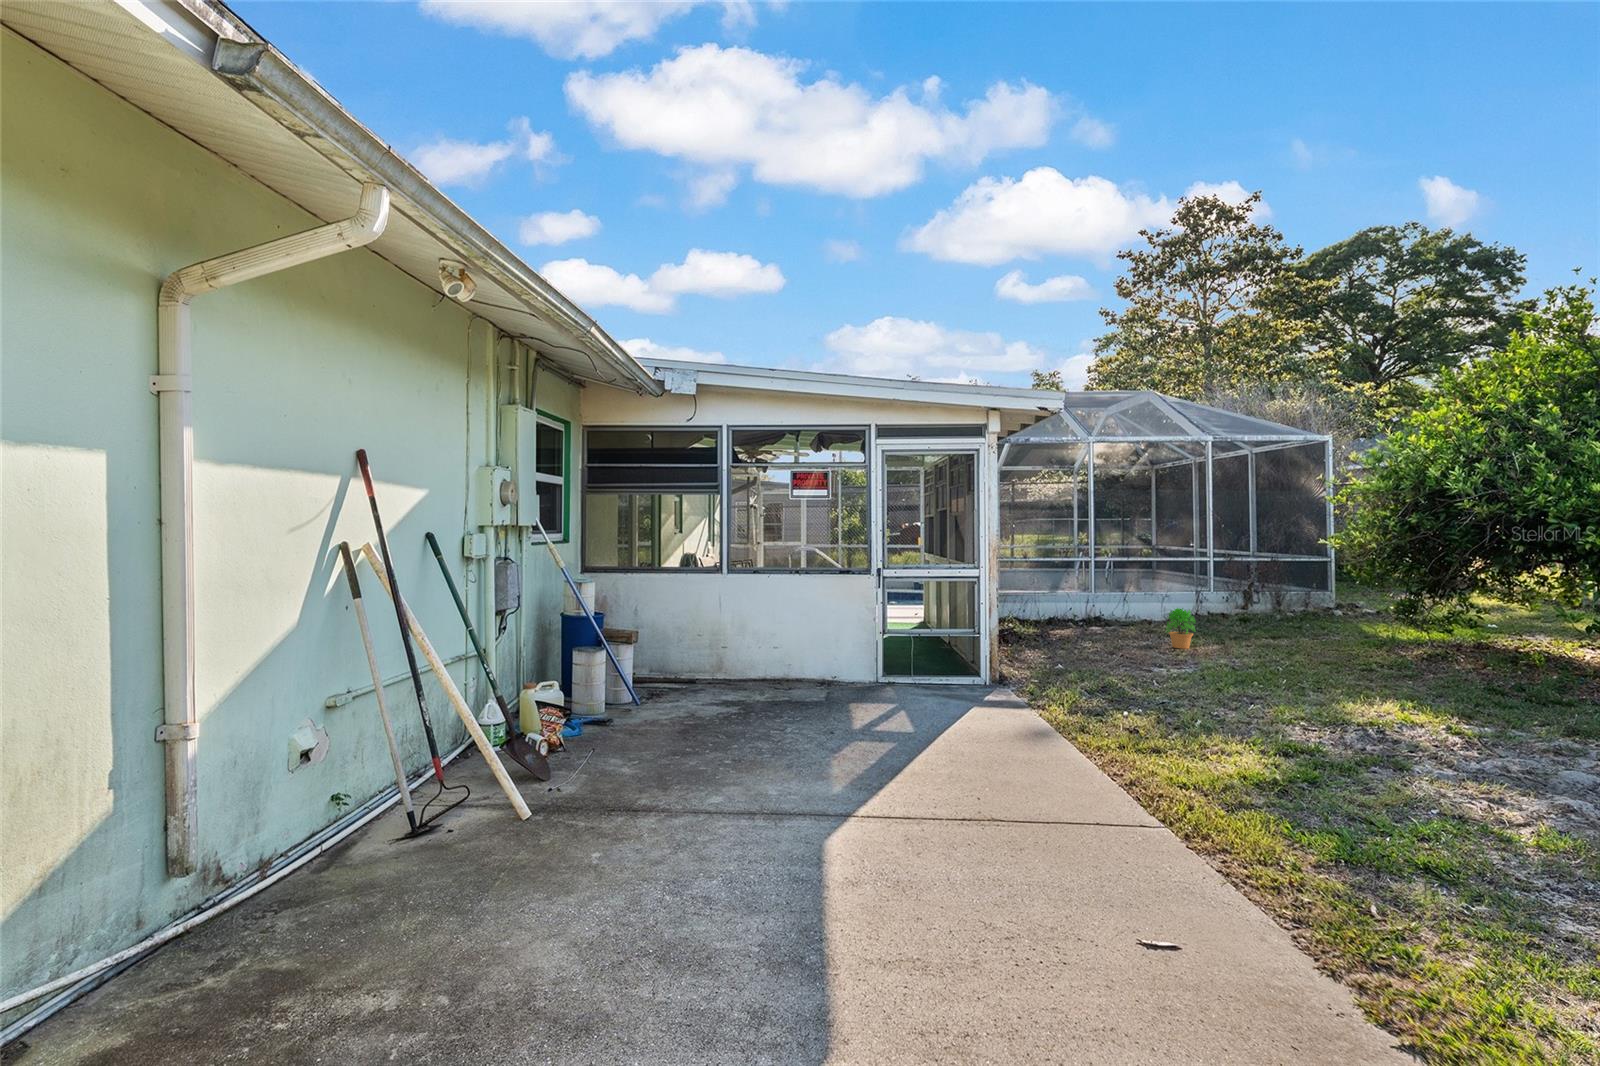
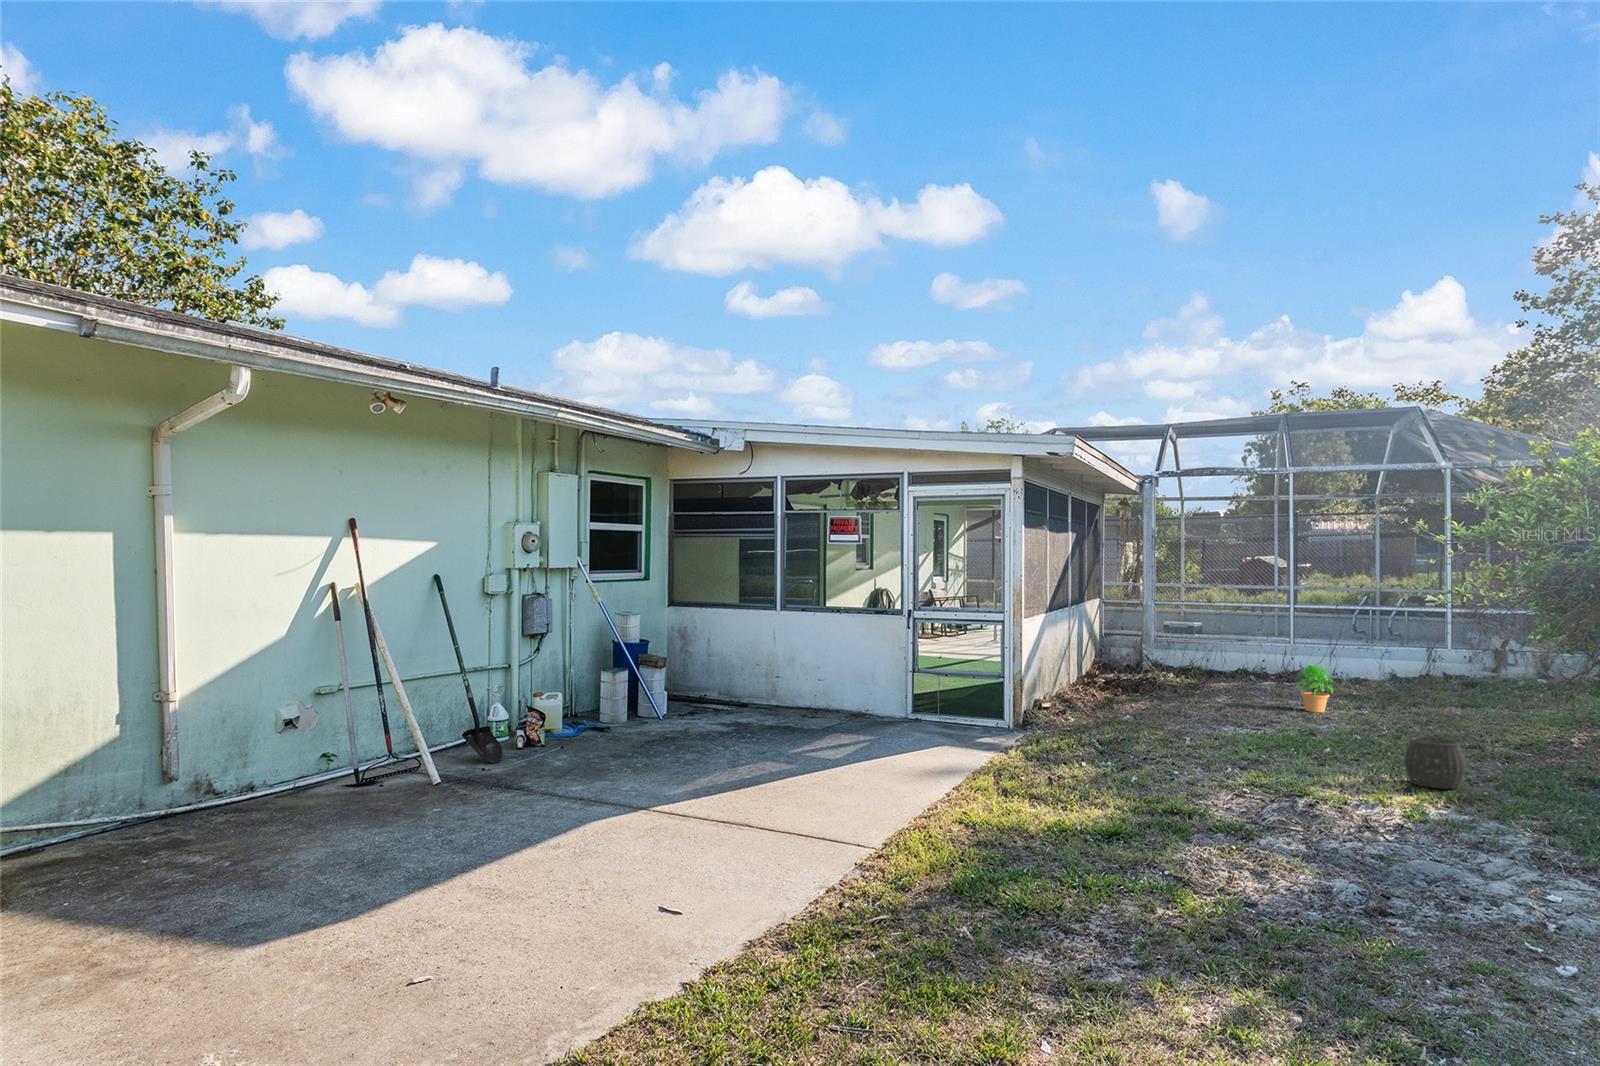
woven basket: none [1414,667,1479,715] -> present [1405,736,1465,789]

